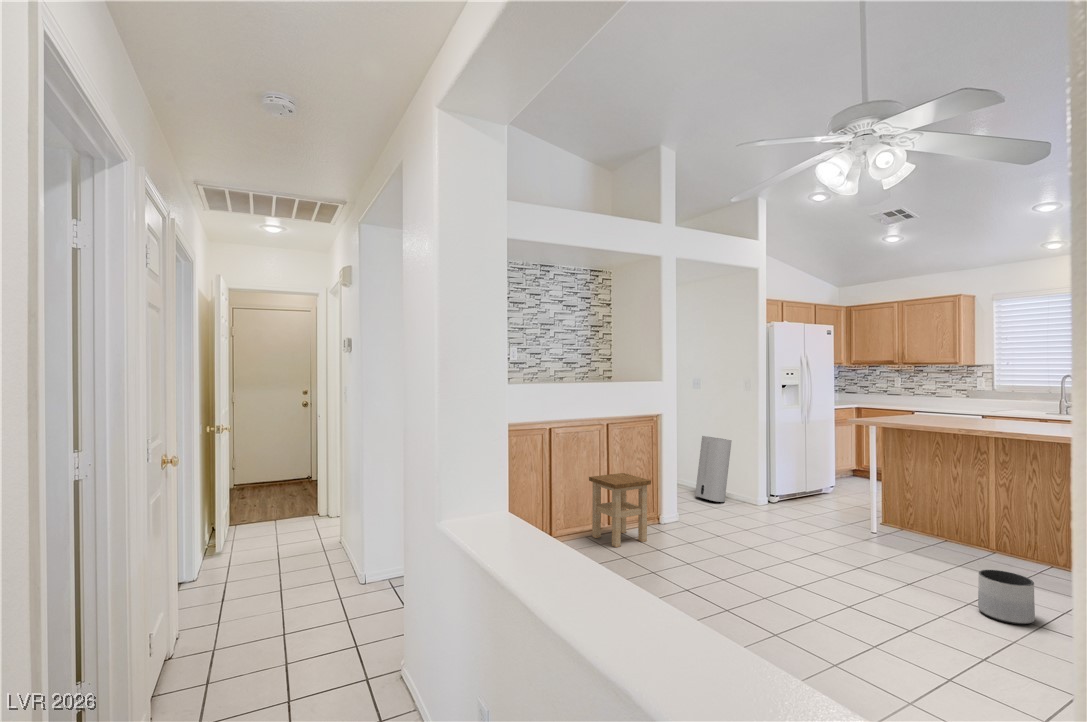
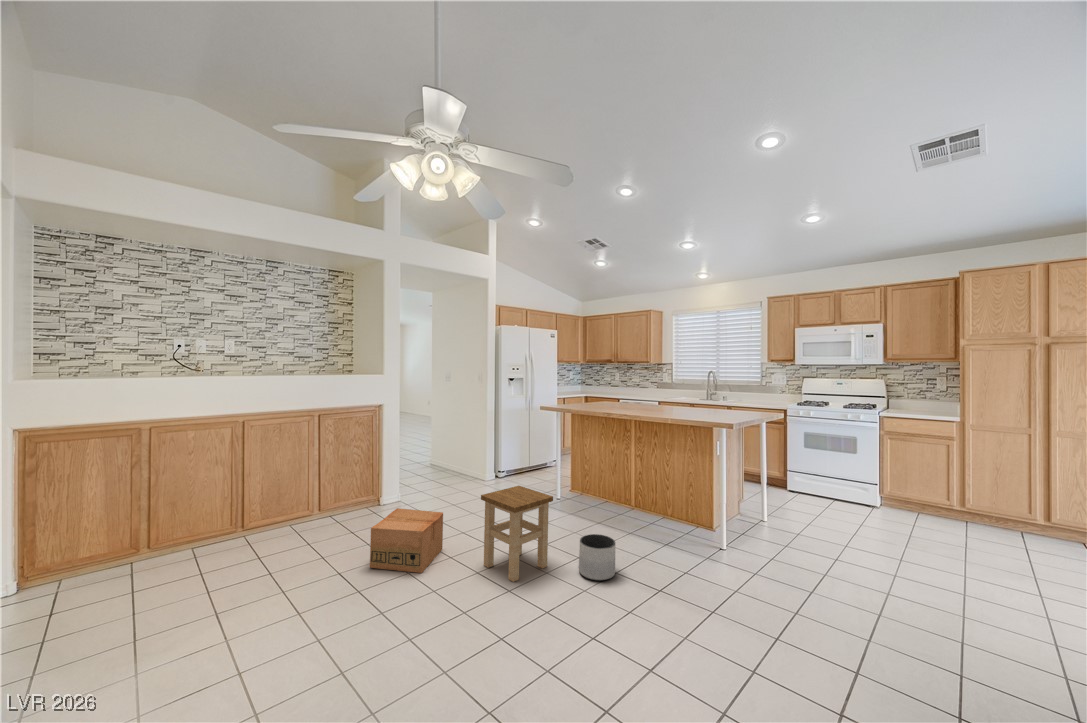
air purifier: present [695,436,732,502] -> none [437,421,467,478]
stool: present [589,473,651,547] -> present [481,486,553,582]
cardboard box: none [719,526,782,596] -> present [370,508,443,573]

